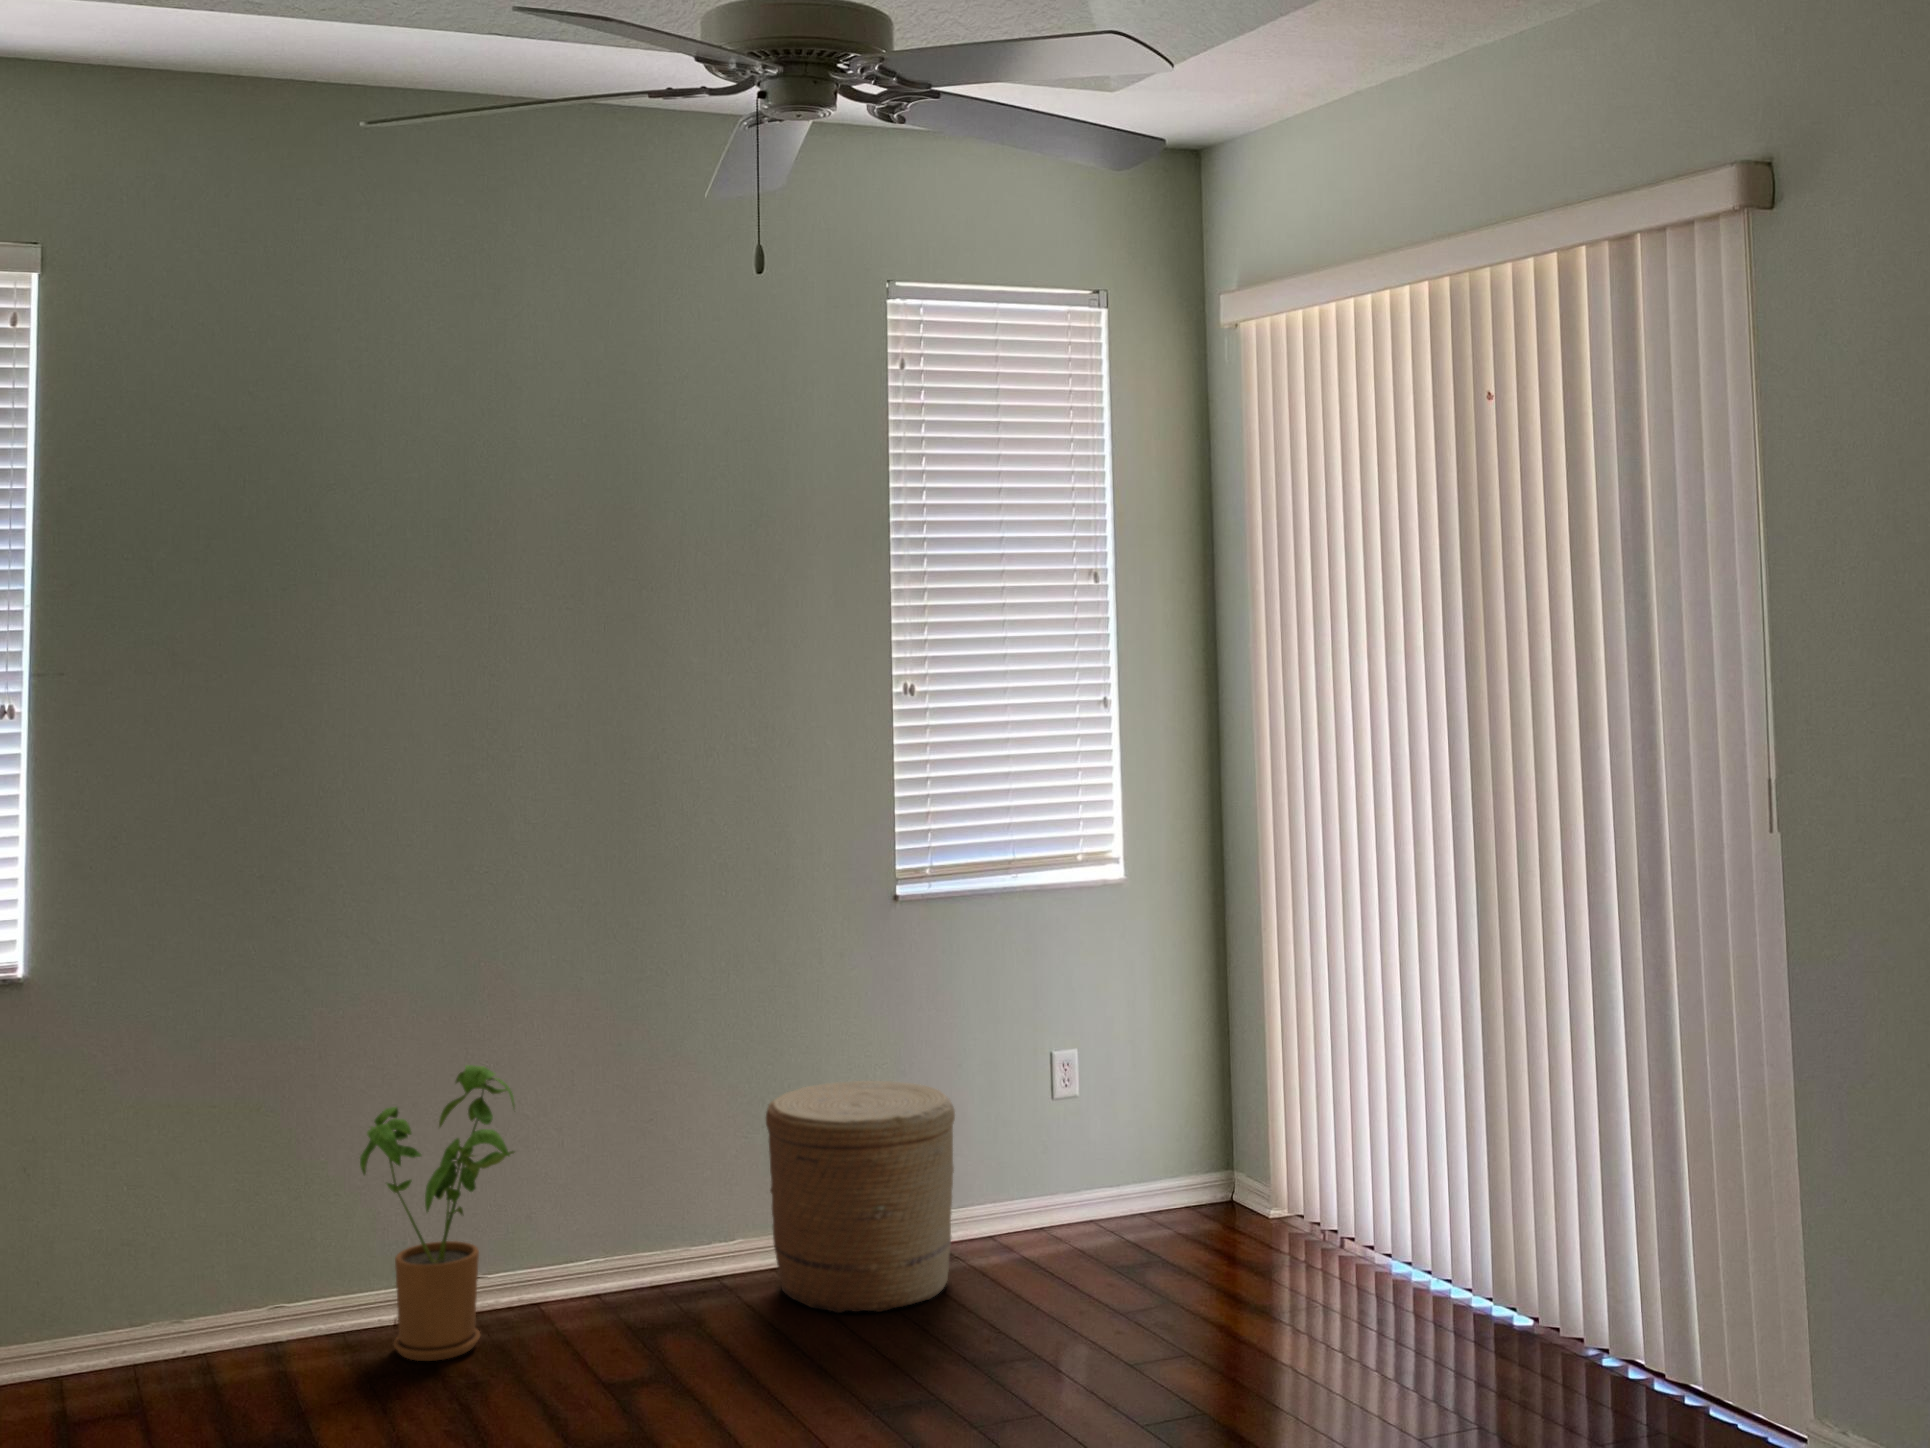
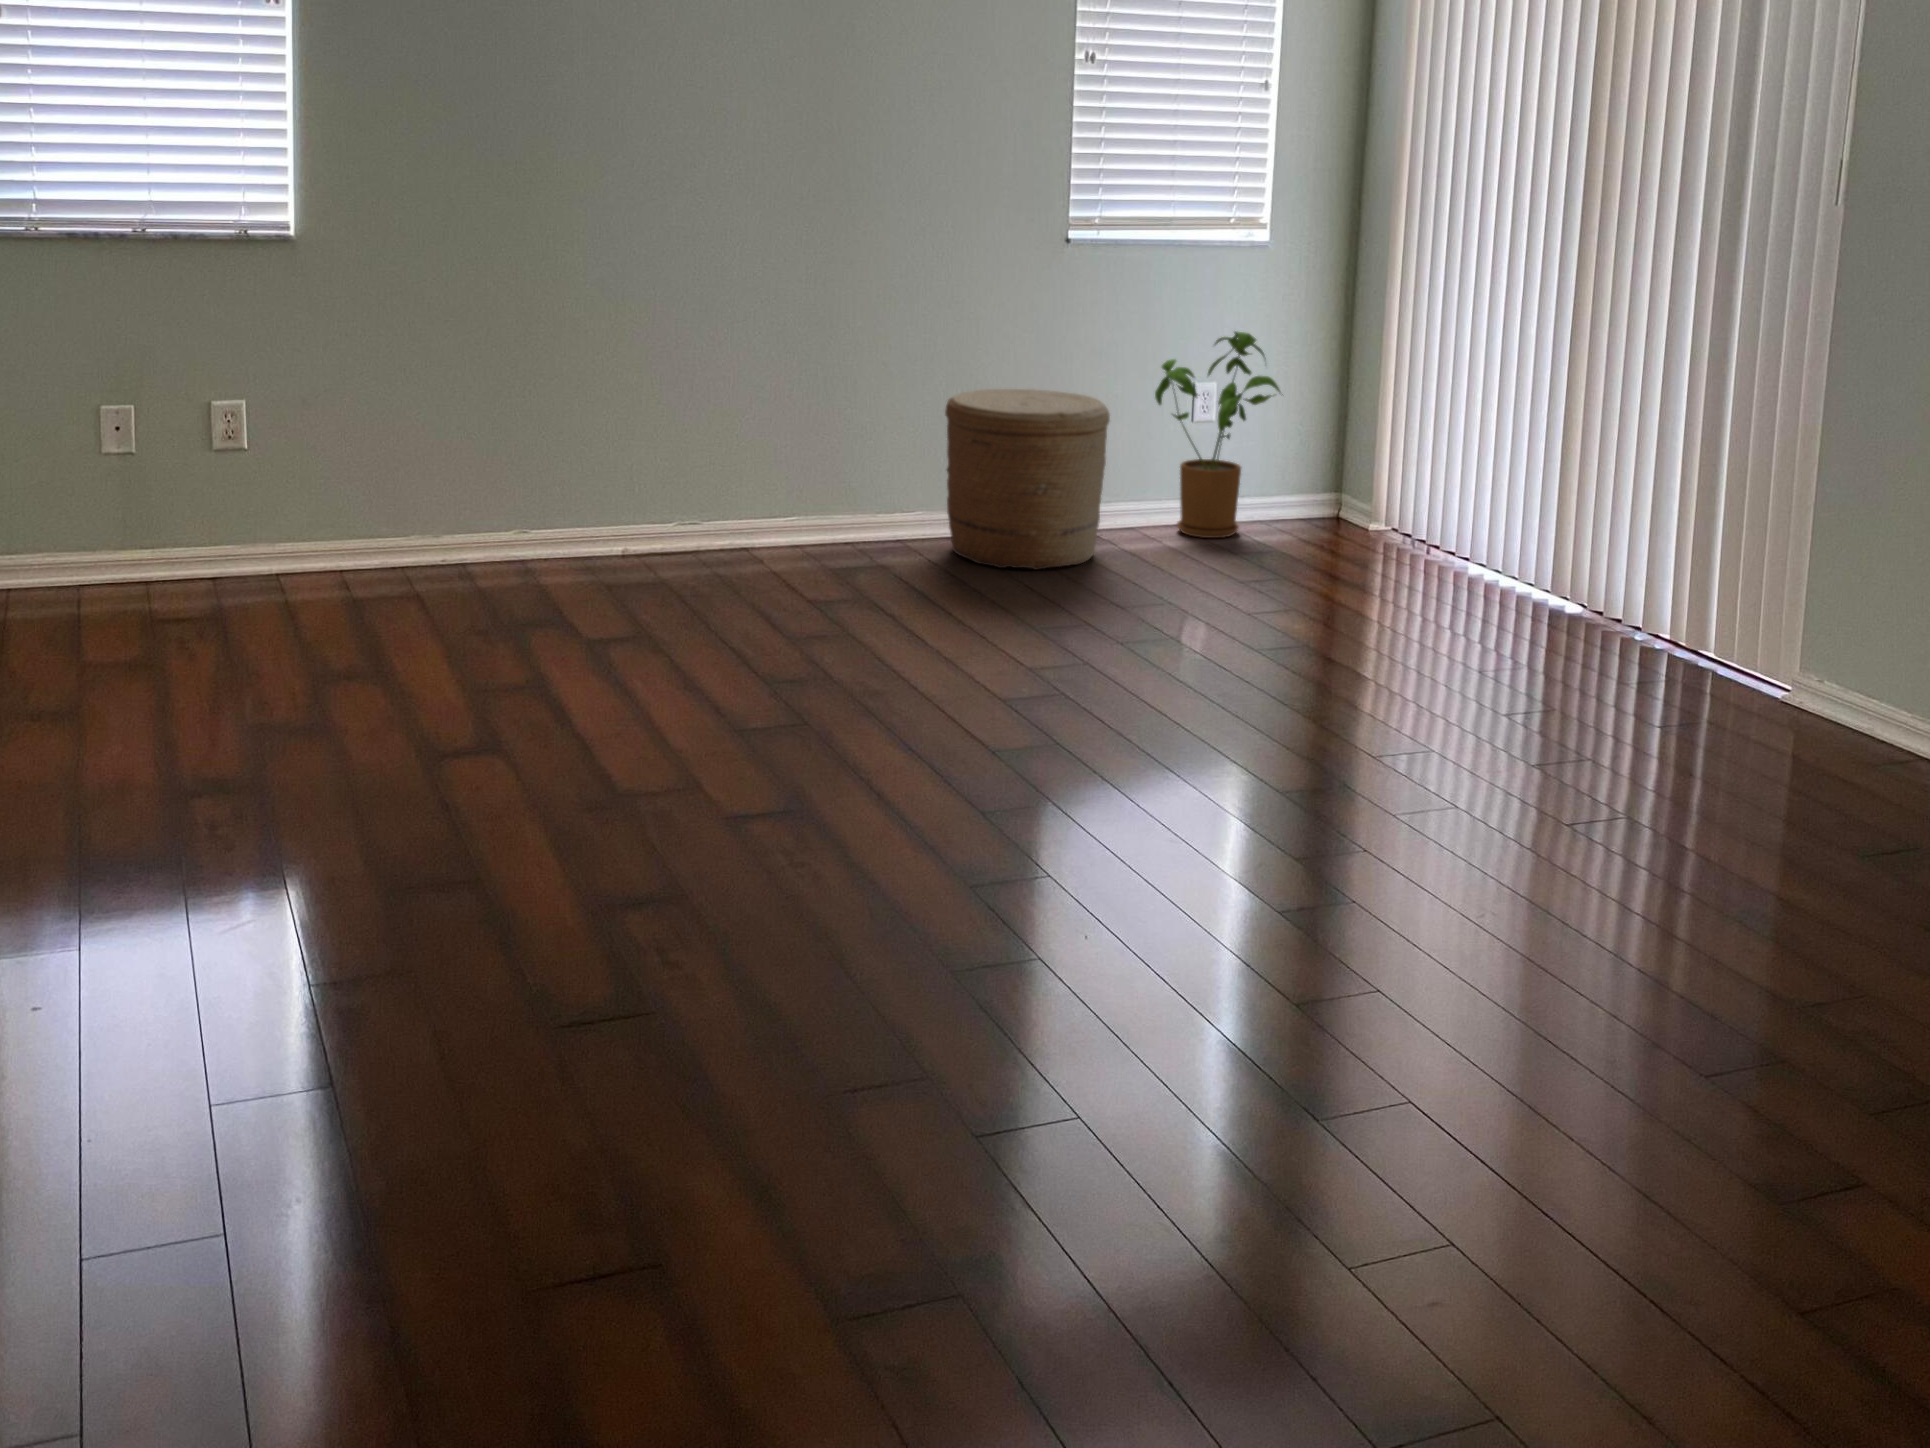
house plant: present [360,1065,514,1361] -> present [1155,332,1280,538]

